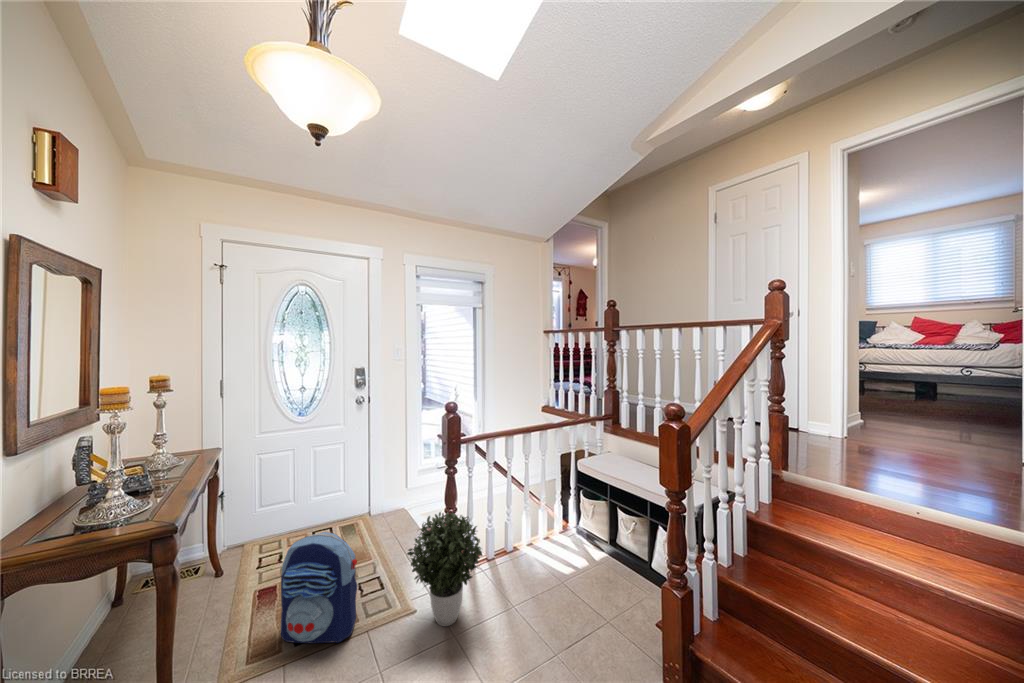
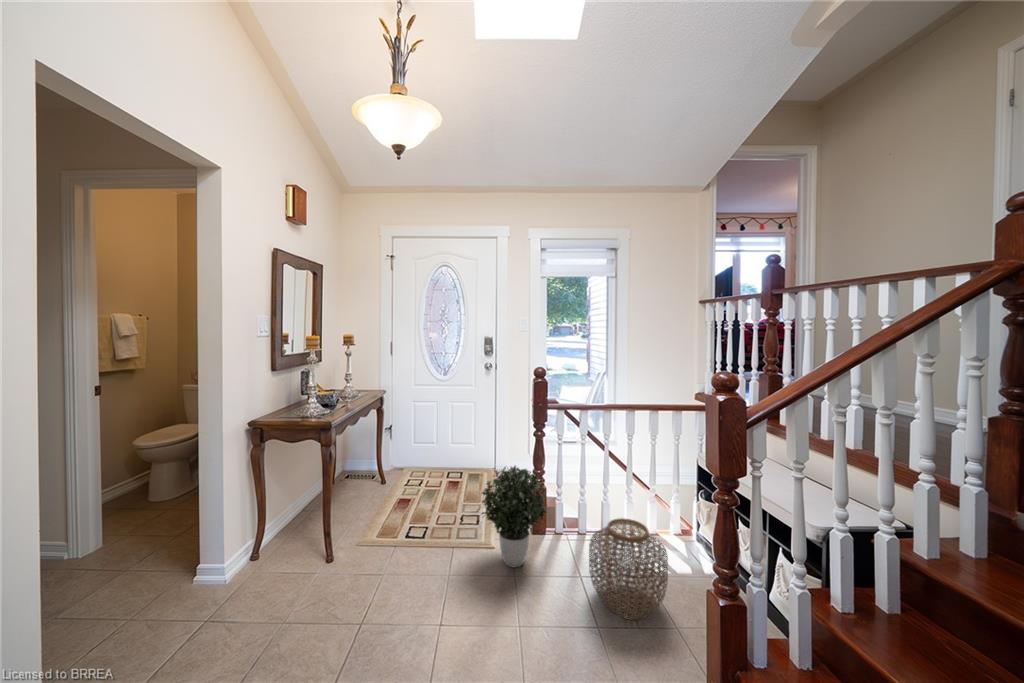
backpack: present [281,532,357,643] -> none [397,460,452,548]
woven basket: none [532,537,601,632] -> present [589,518,668,620]

